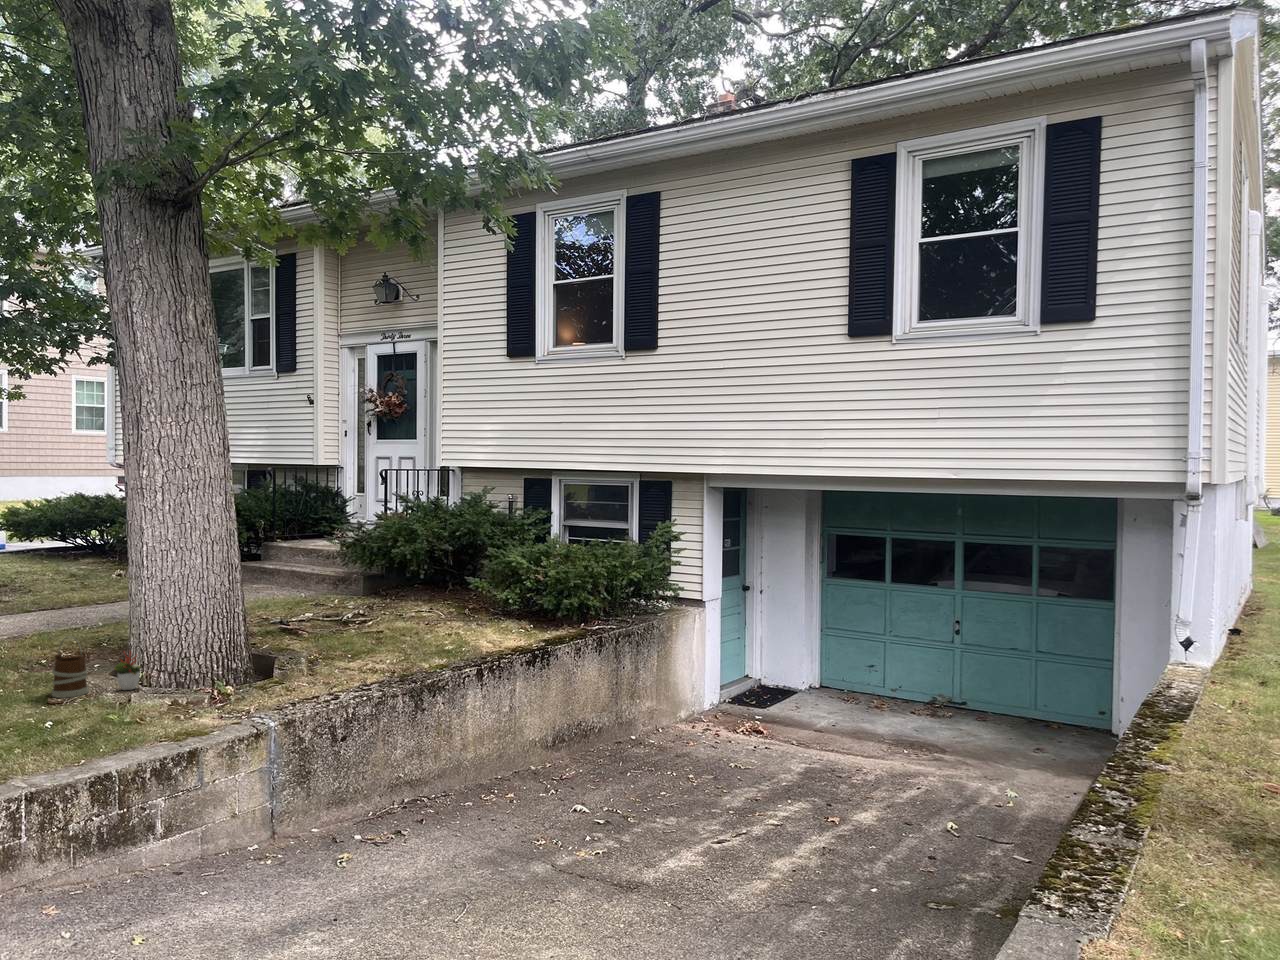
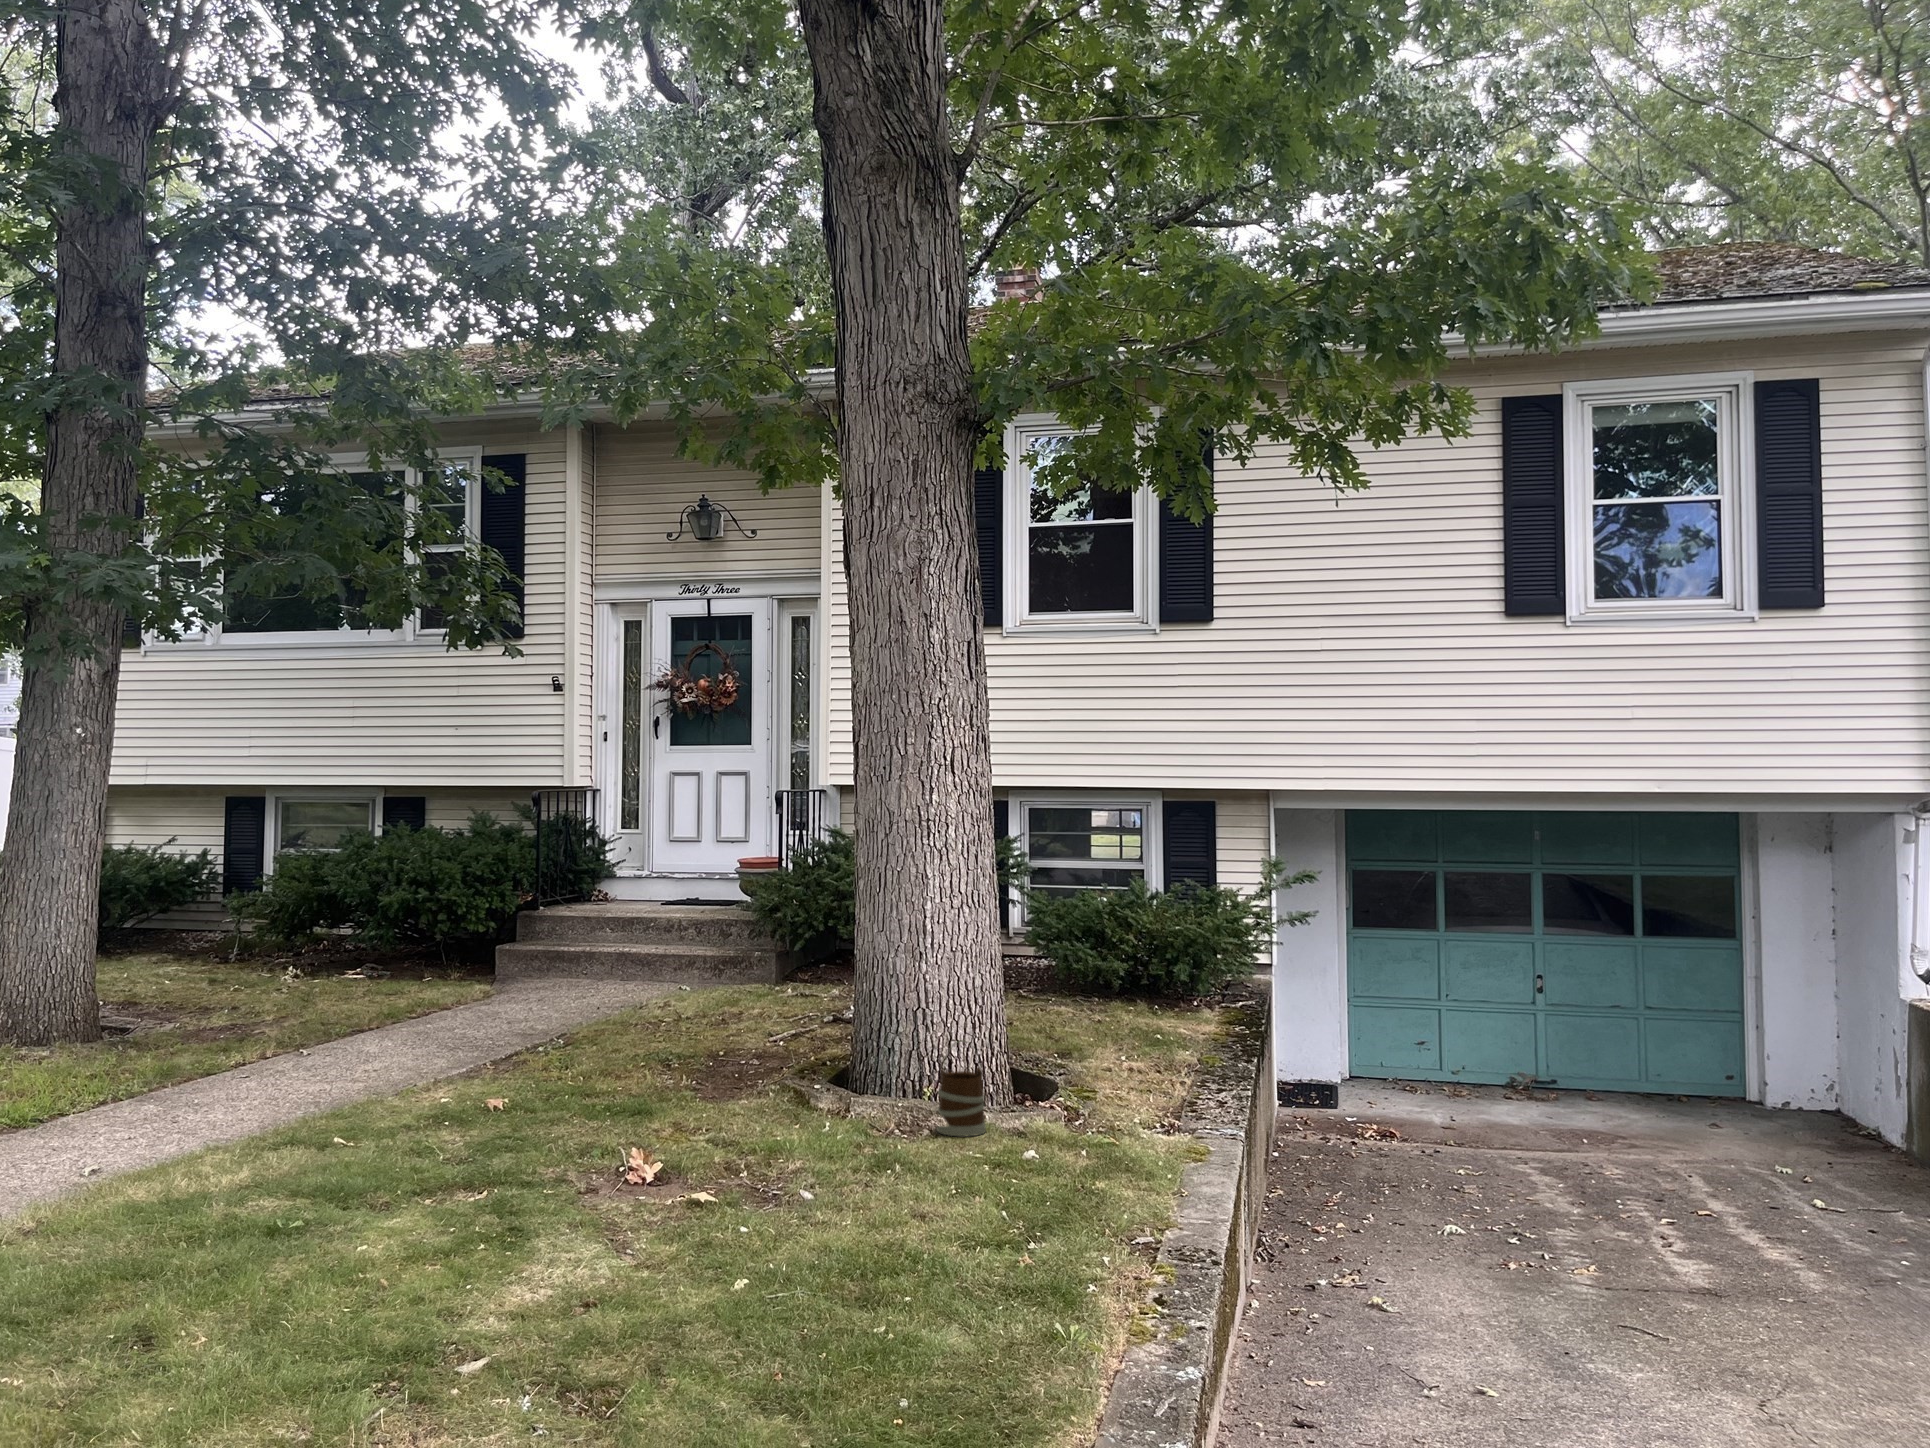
decorative plant: present [114,651,140,690] -> none [1005,1057,1033,1120]

